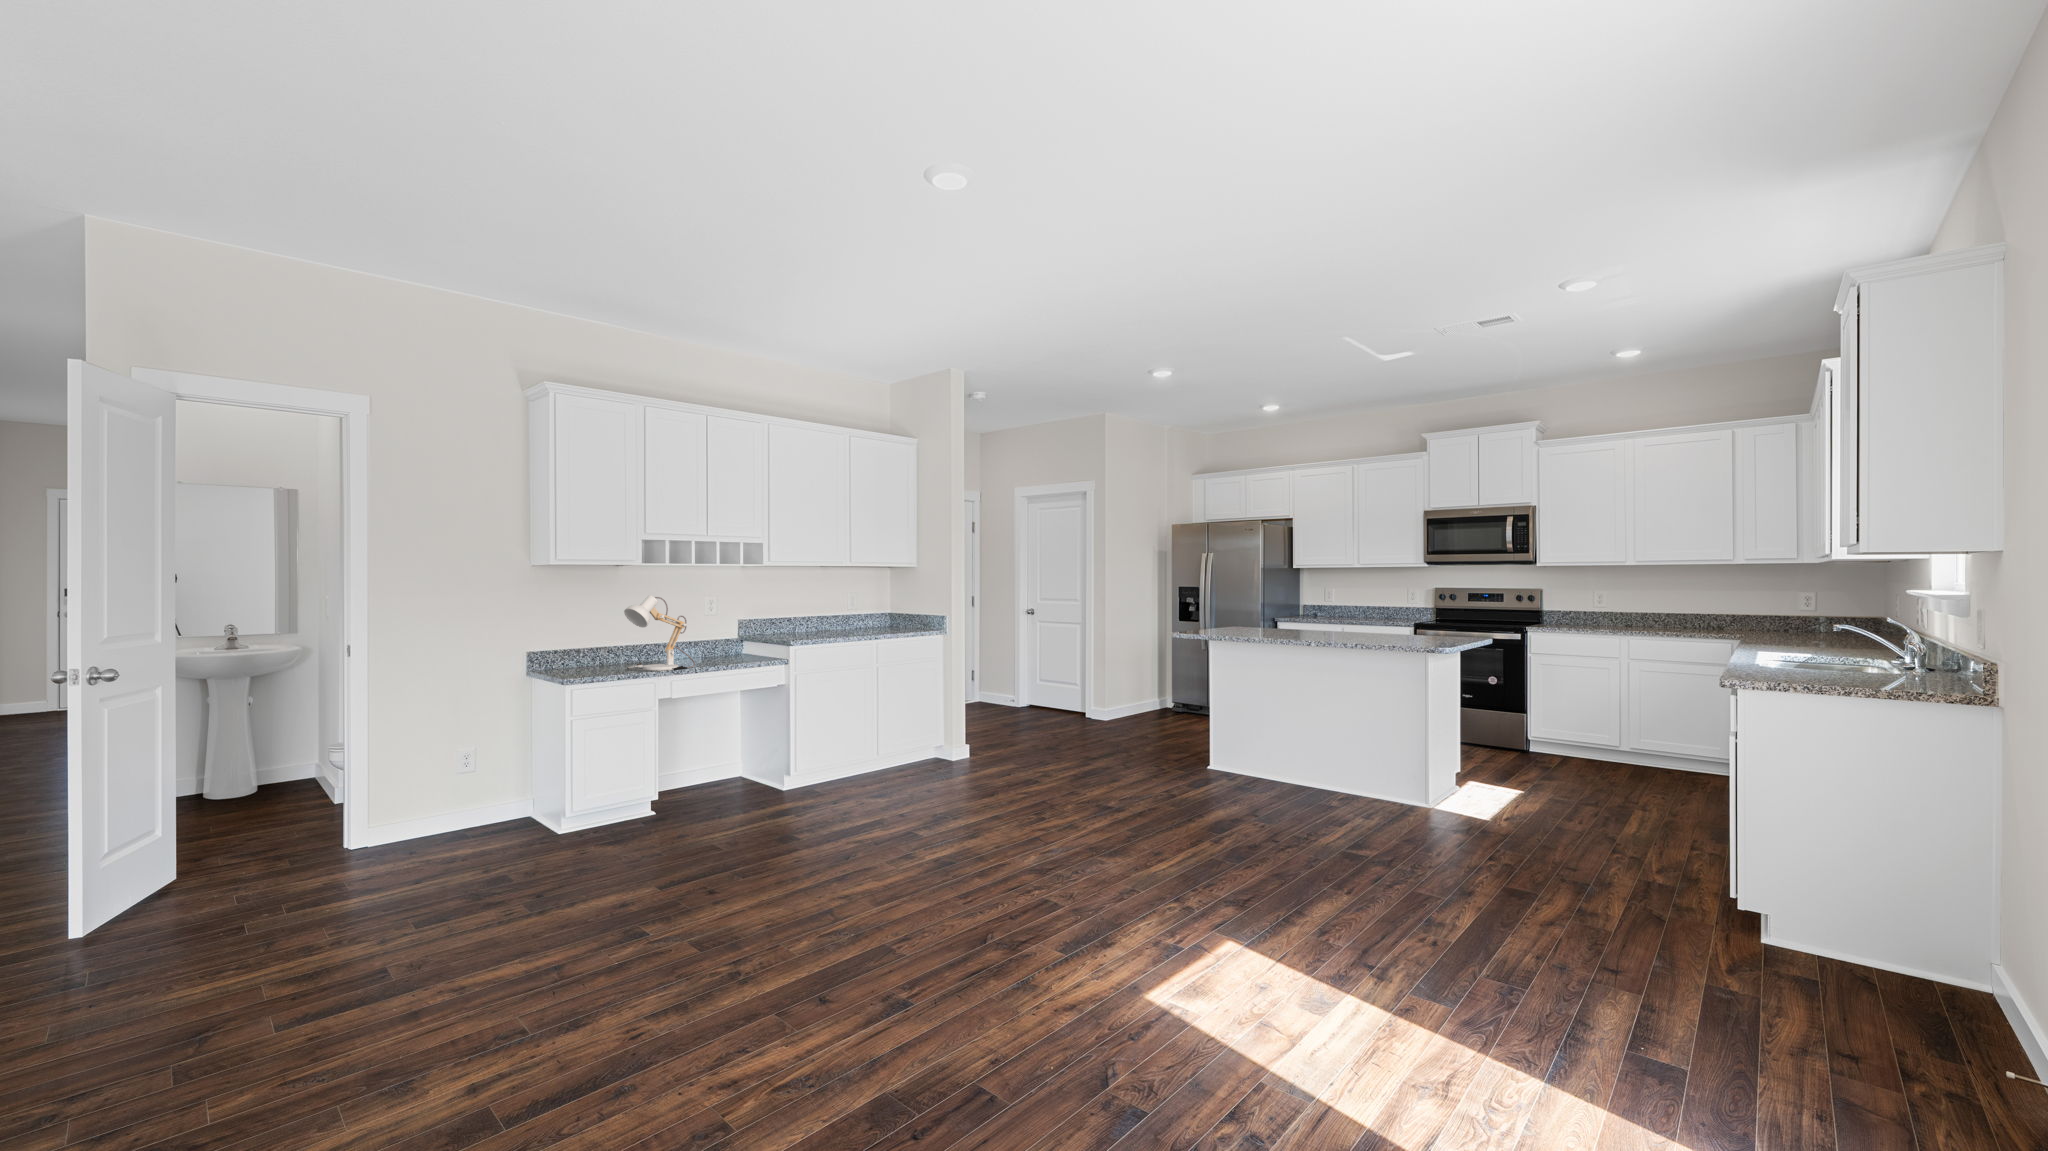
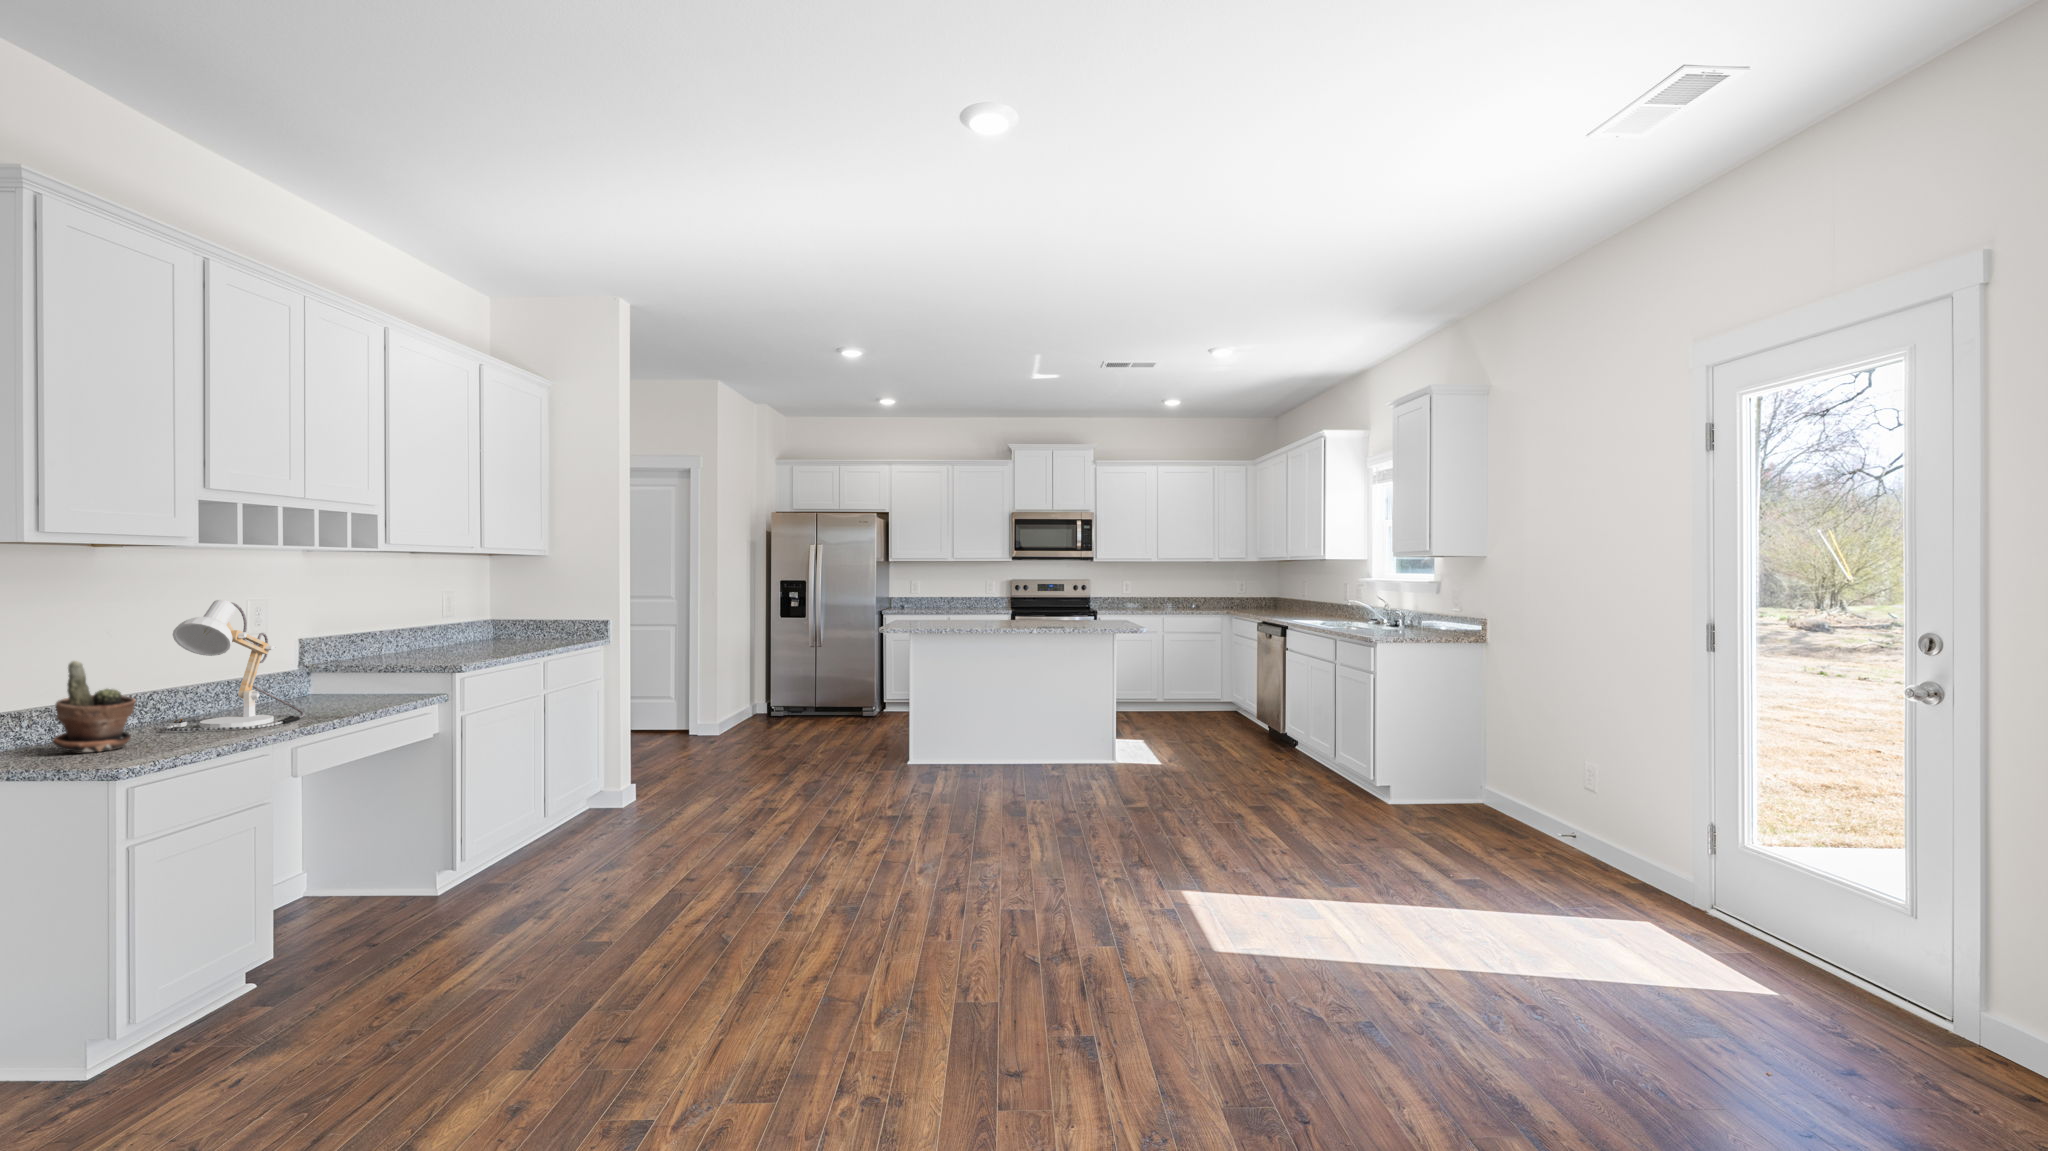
potted plant: none [563,626,597,676] -> present [52,661,136,752]

